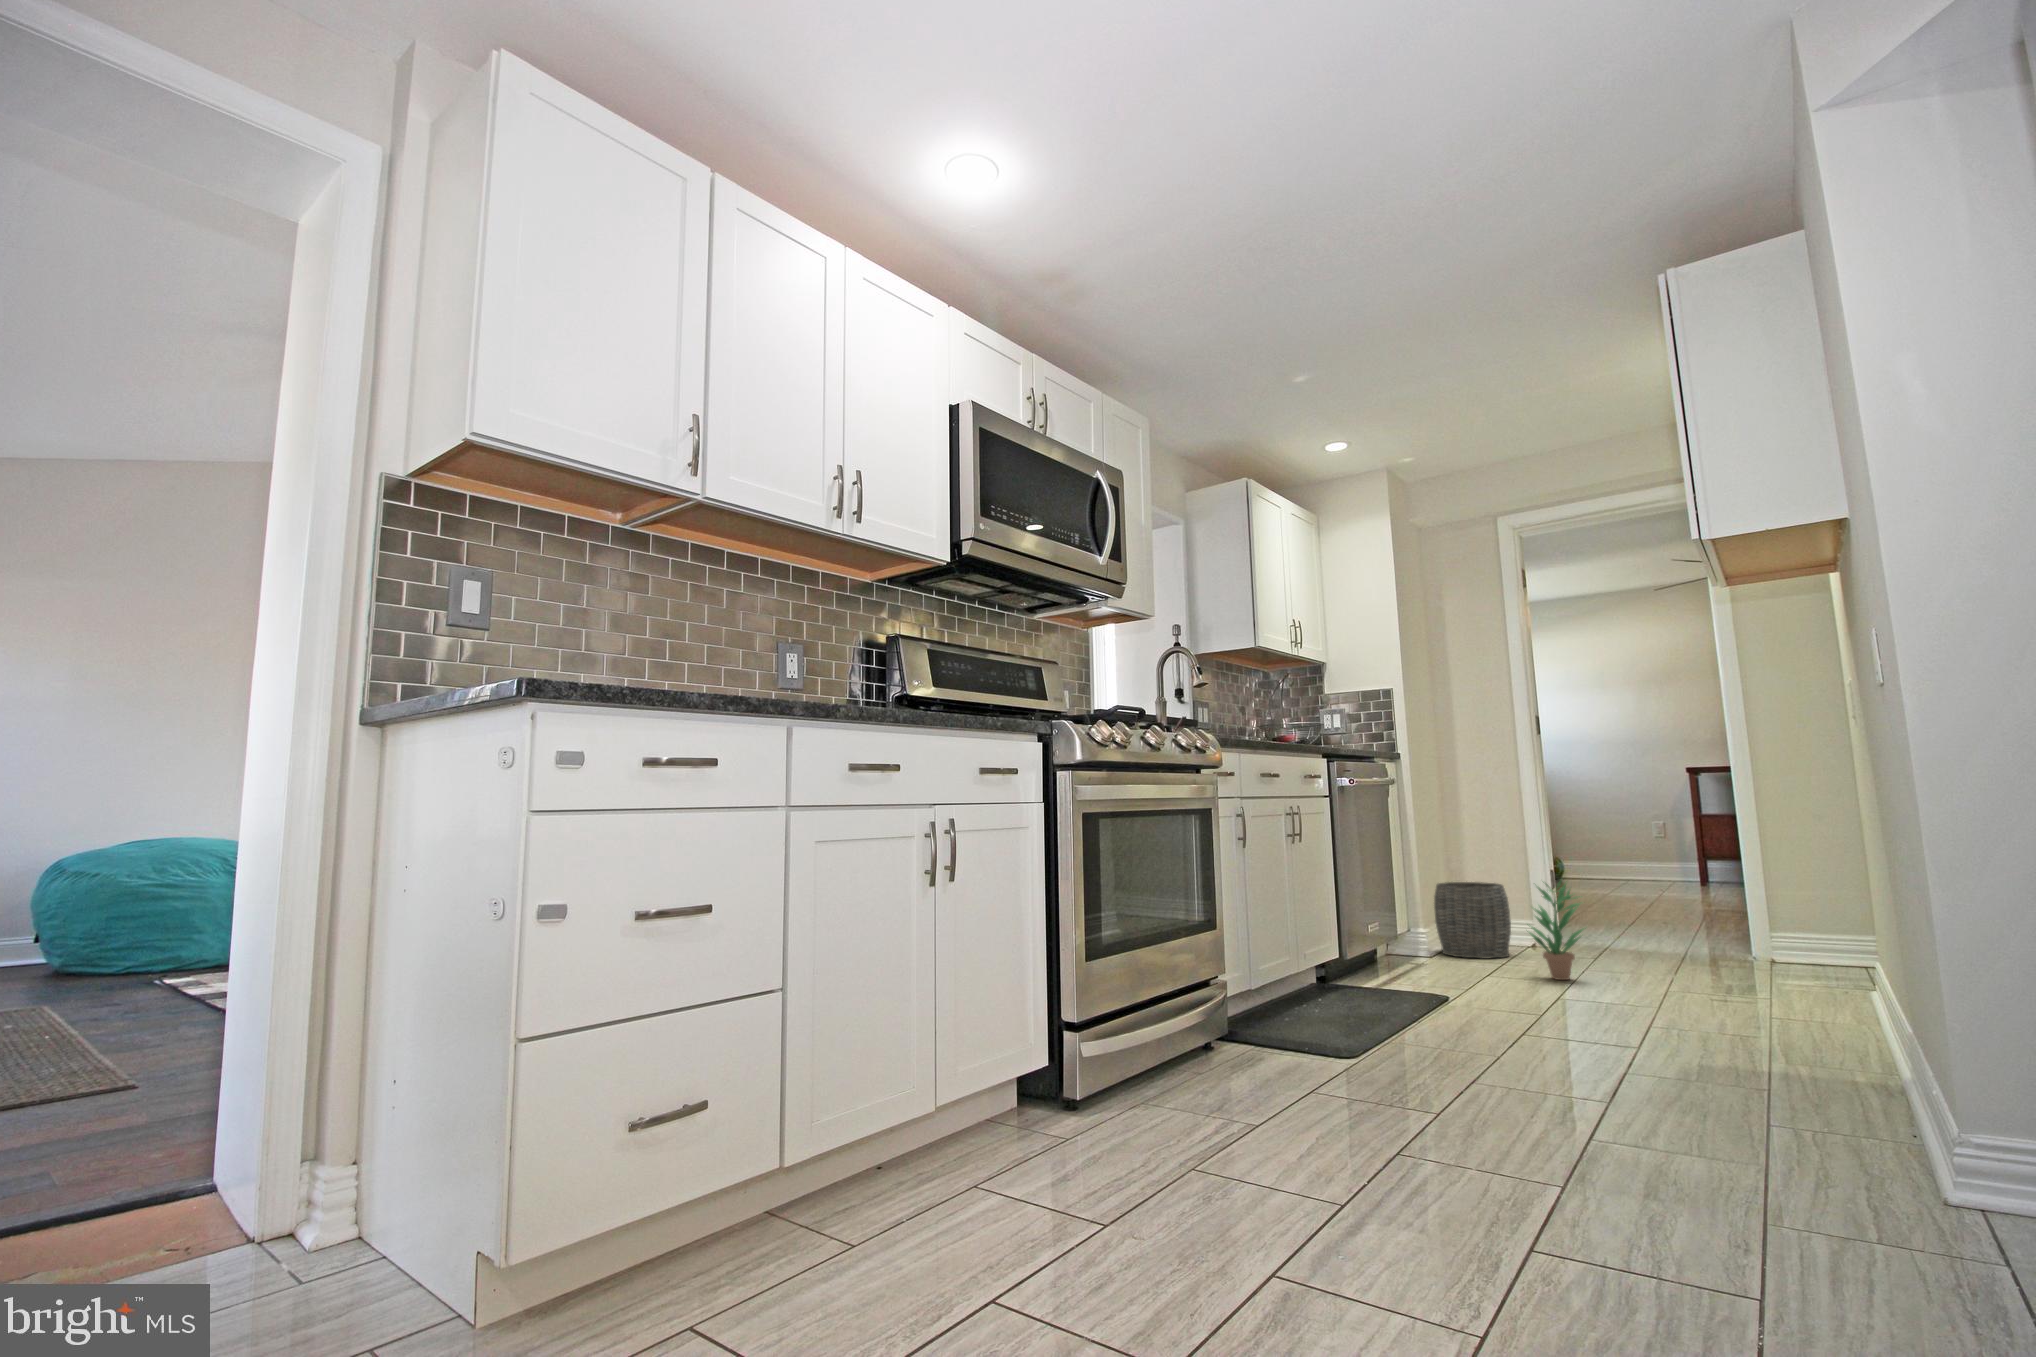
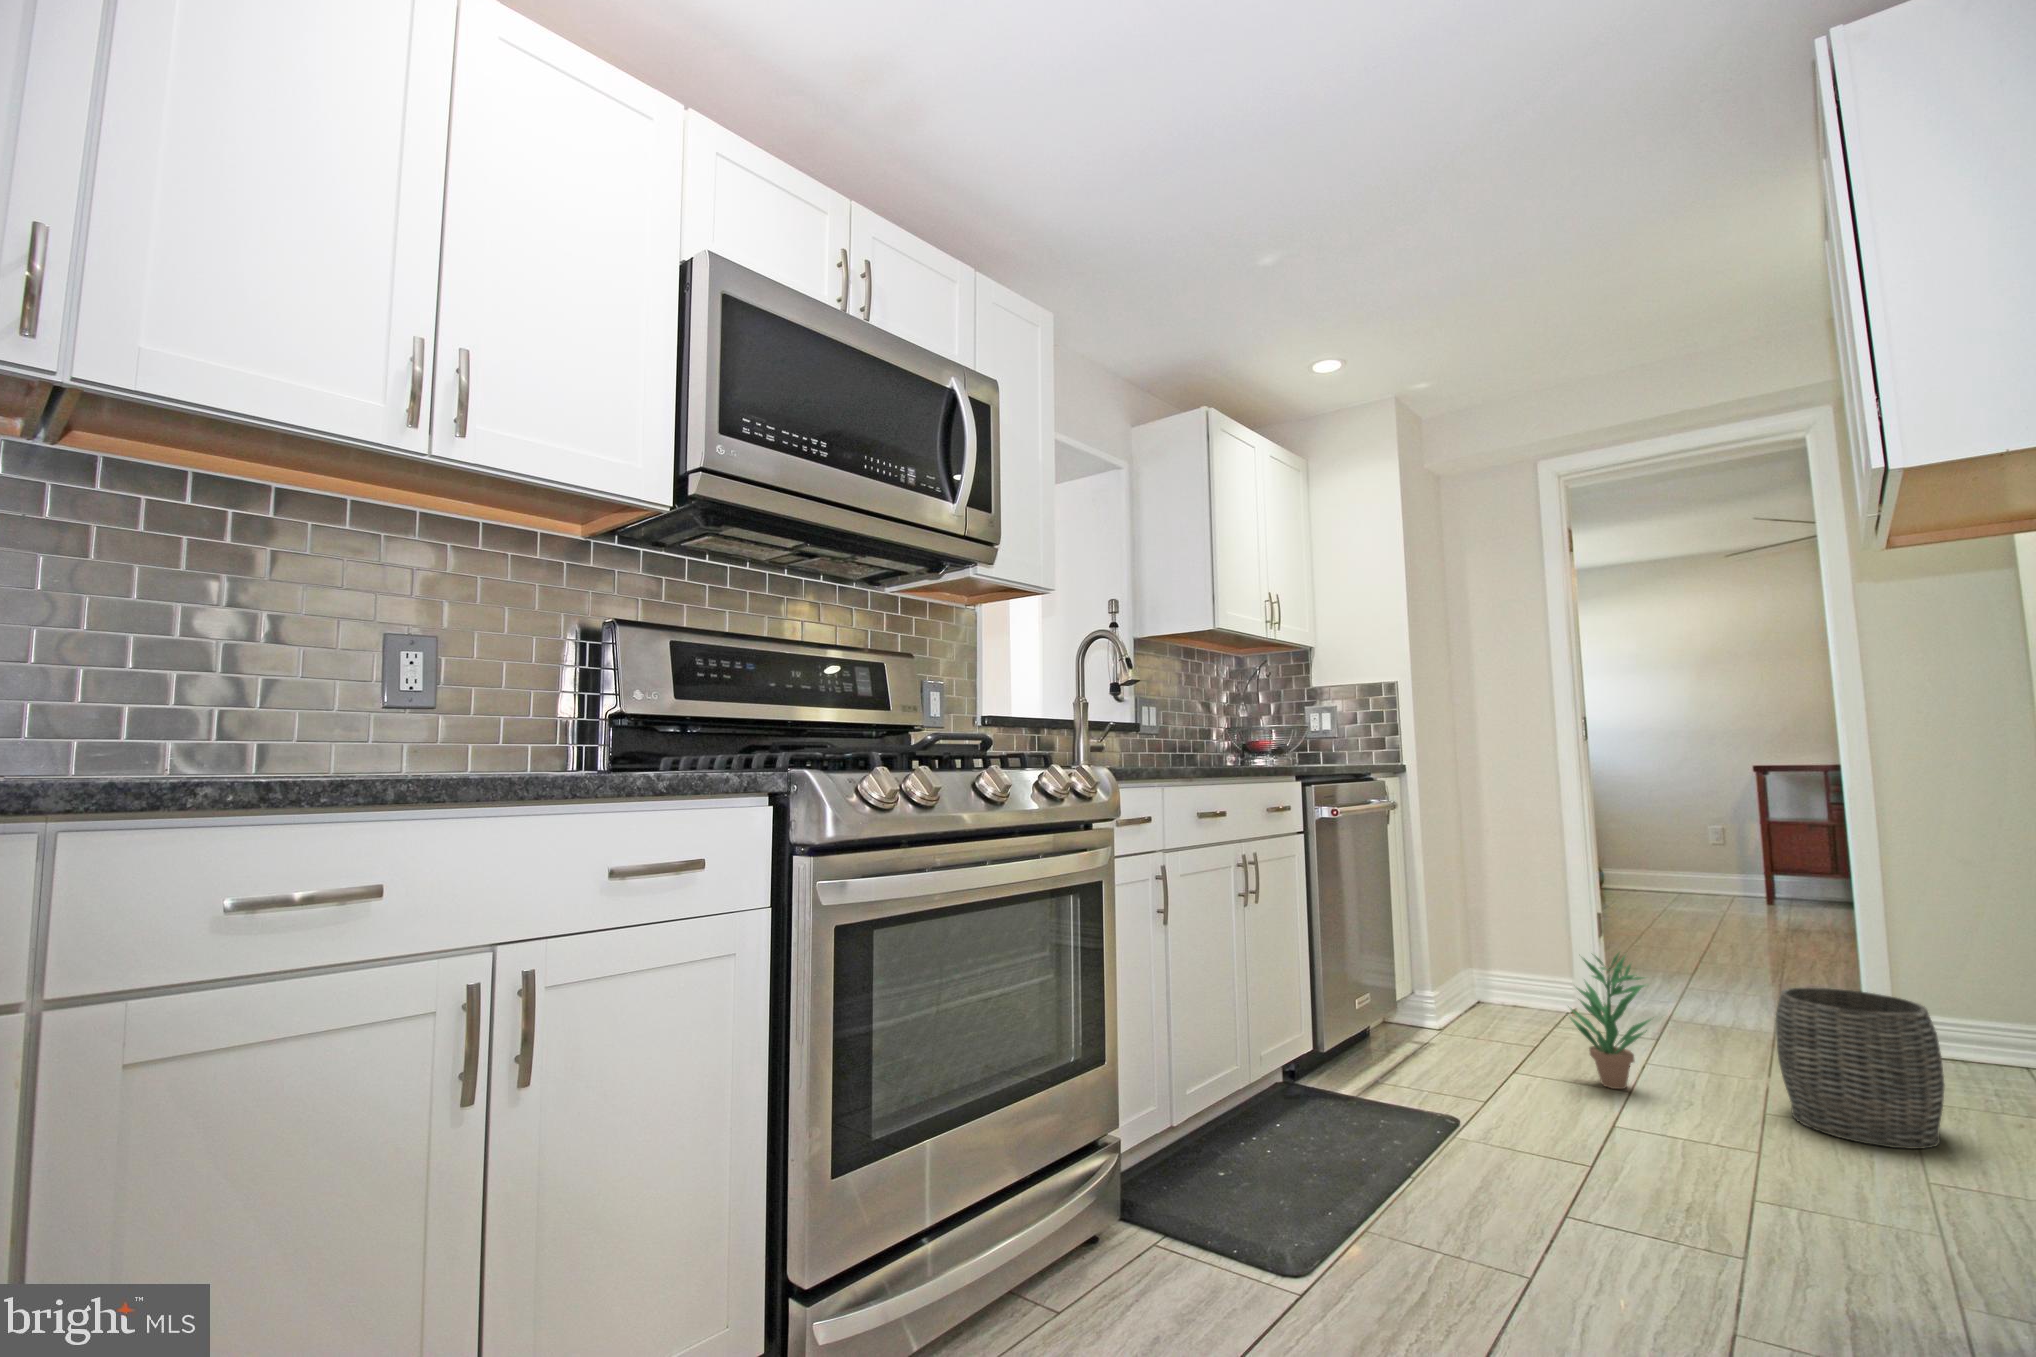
woven basket: present [1434,882,1511,959] -> present [1776,988,1945,1149]

